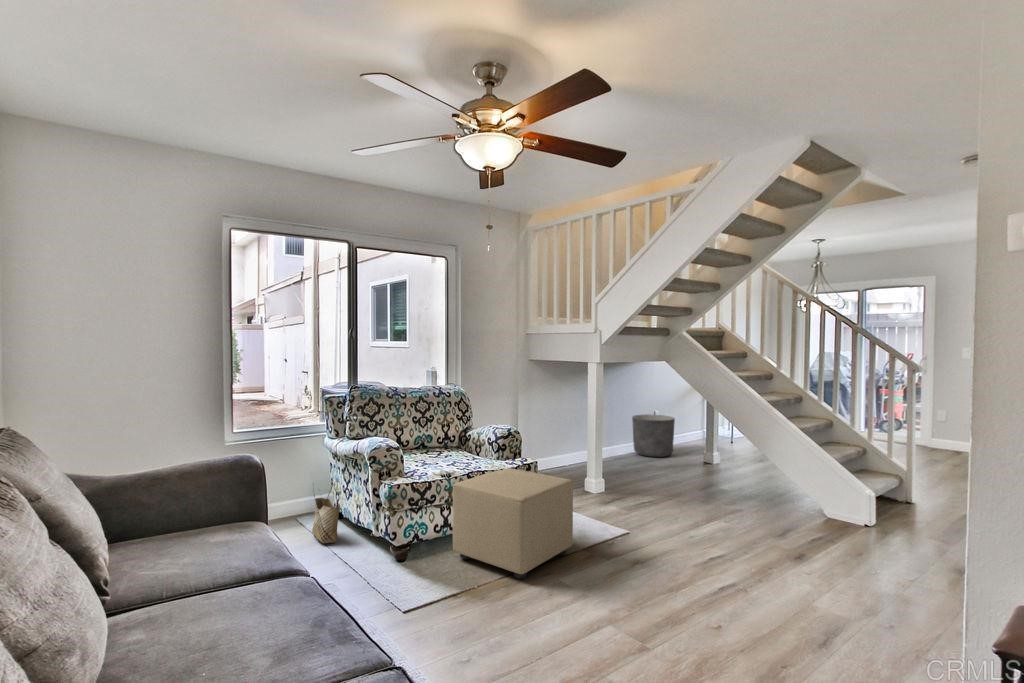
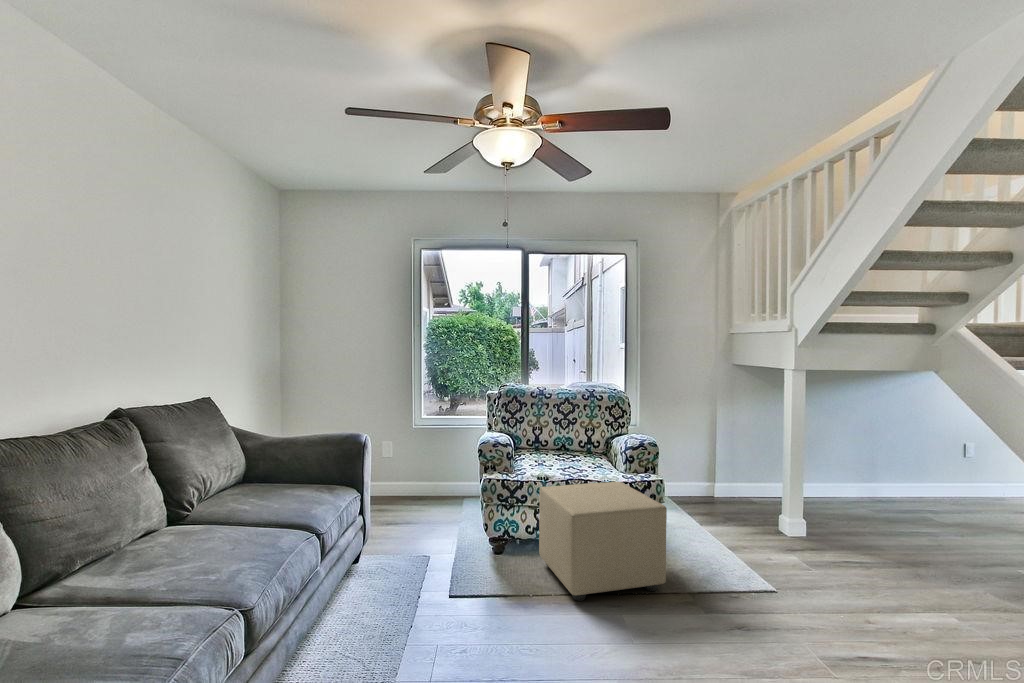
planter: present [632,414,675,457] -> none [910,446,986,511]
woven basket: present [312,481,341,543] -> none [456,467,477,524]

